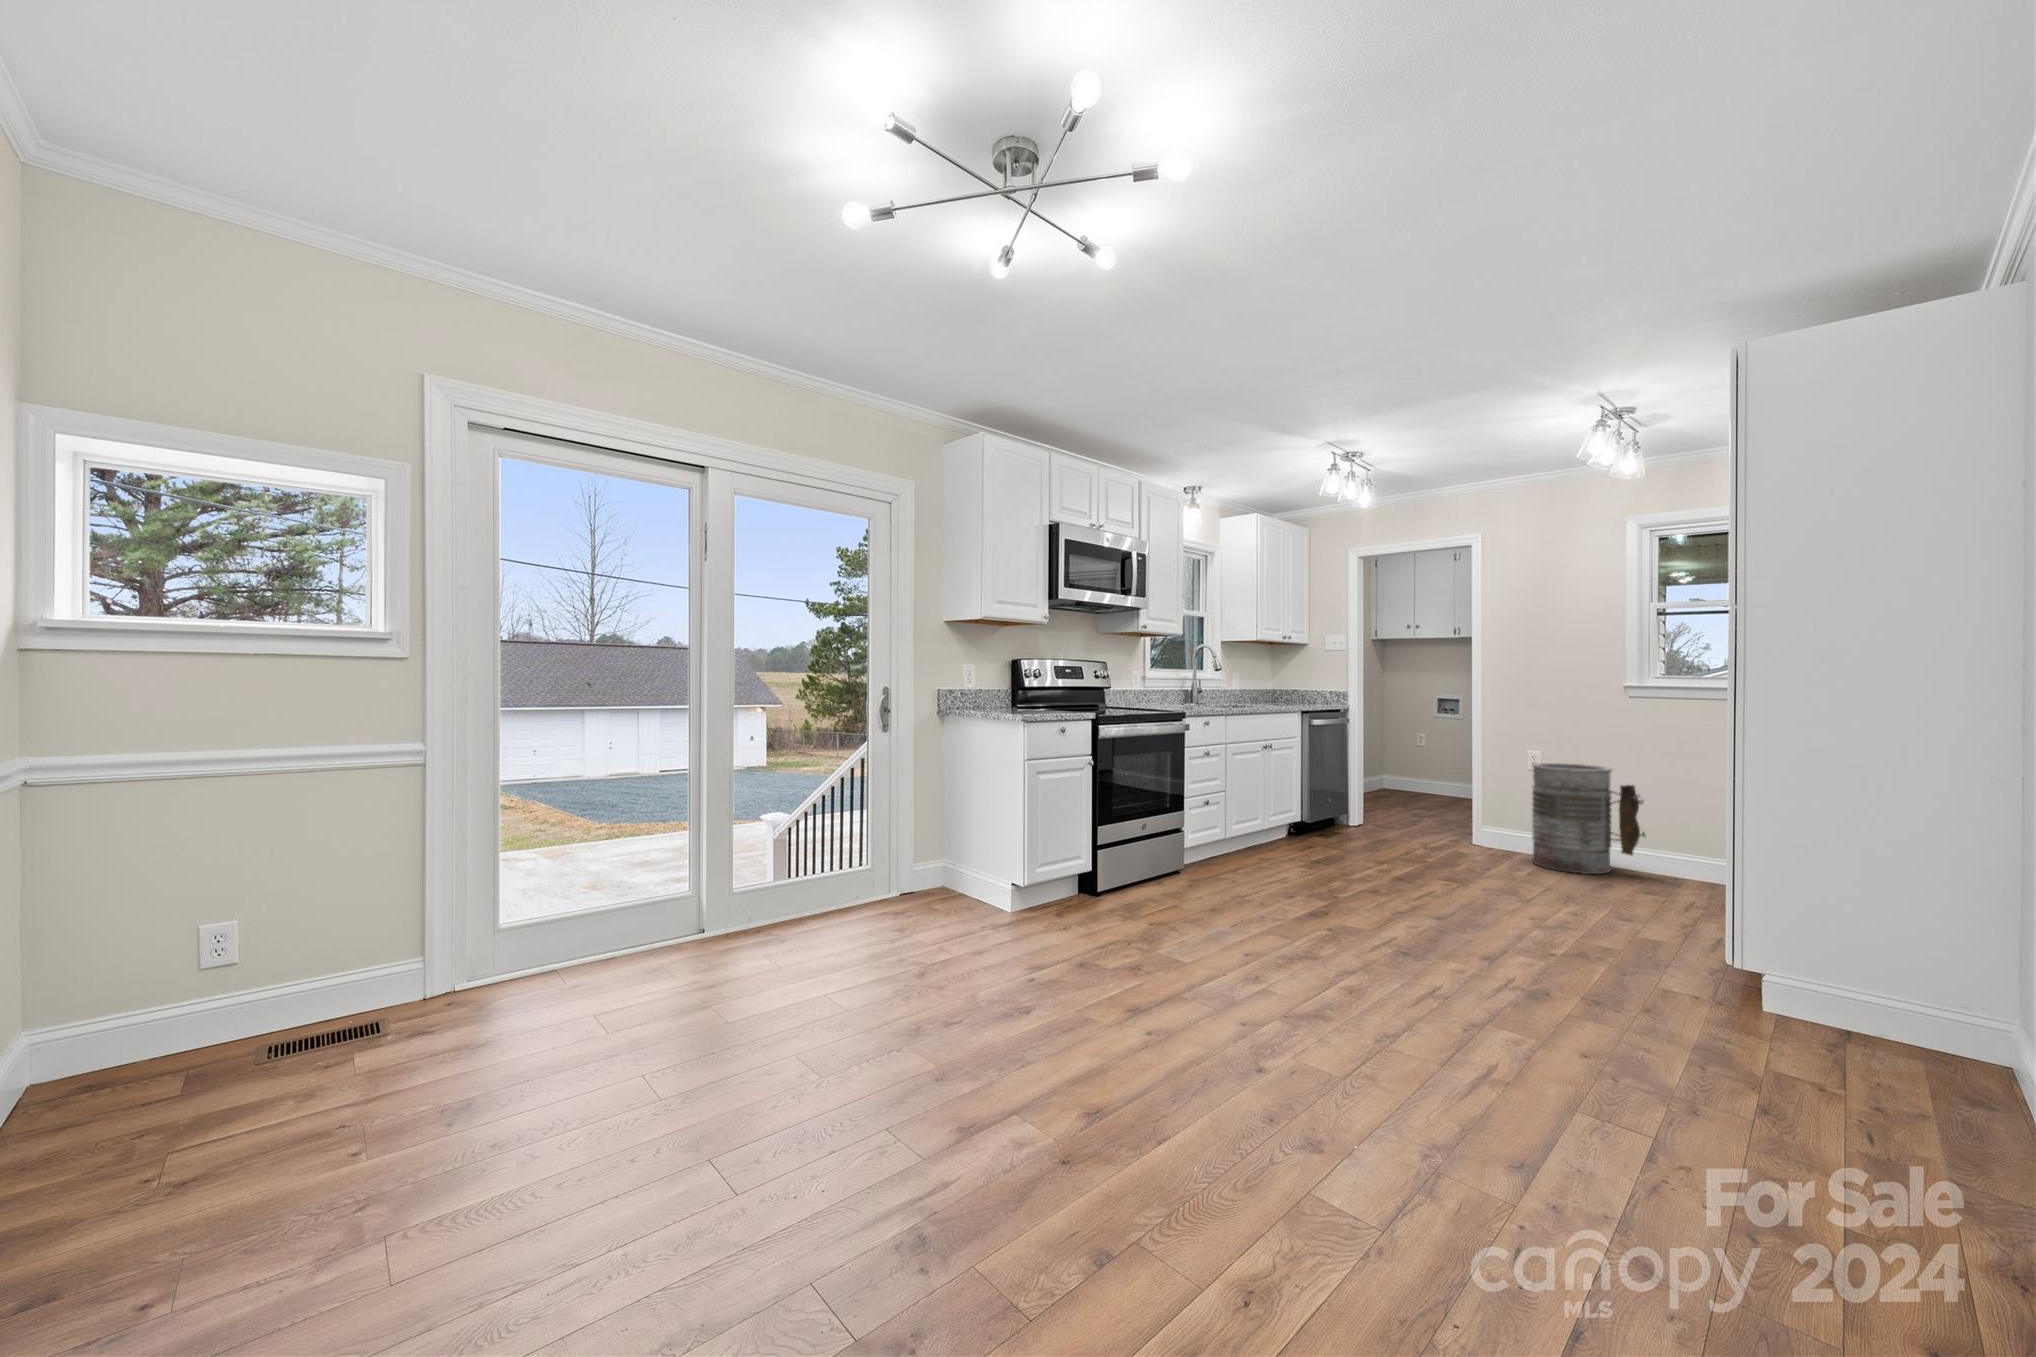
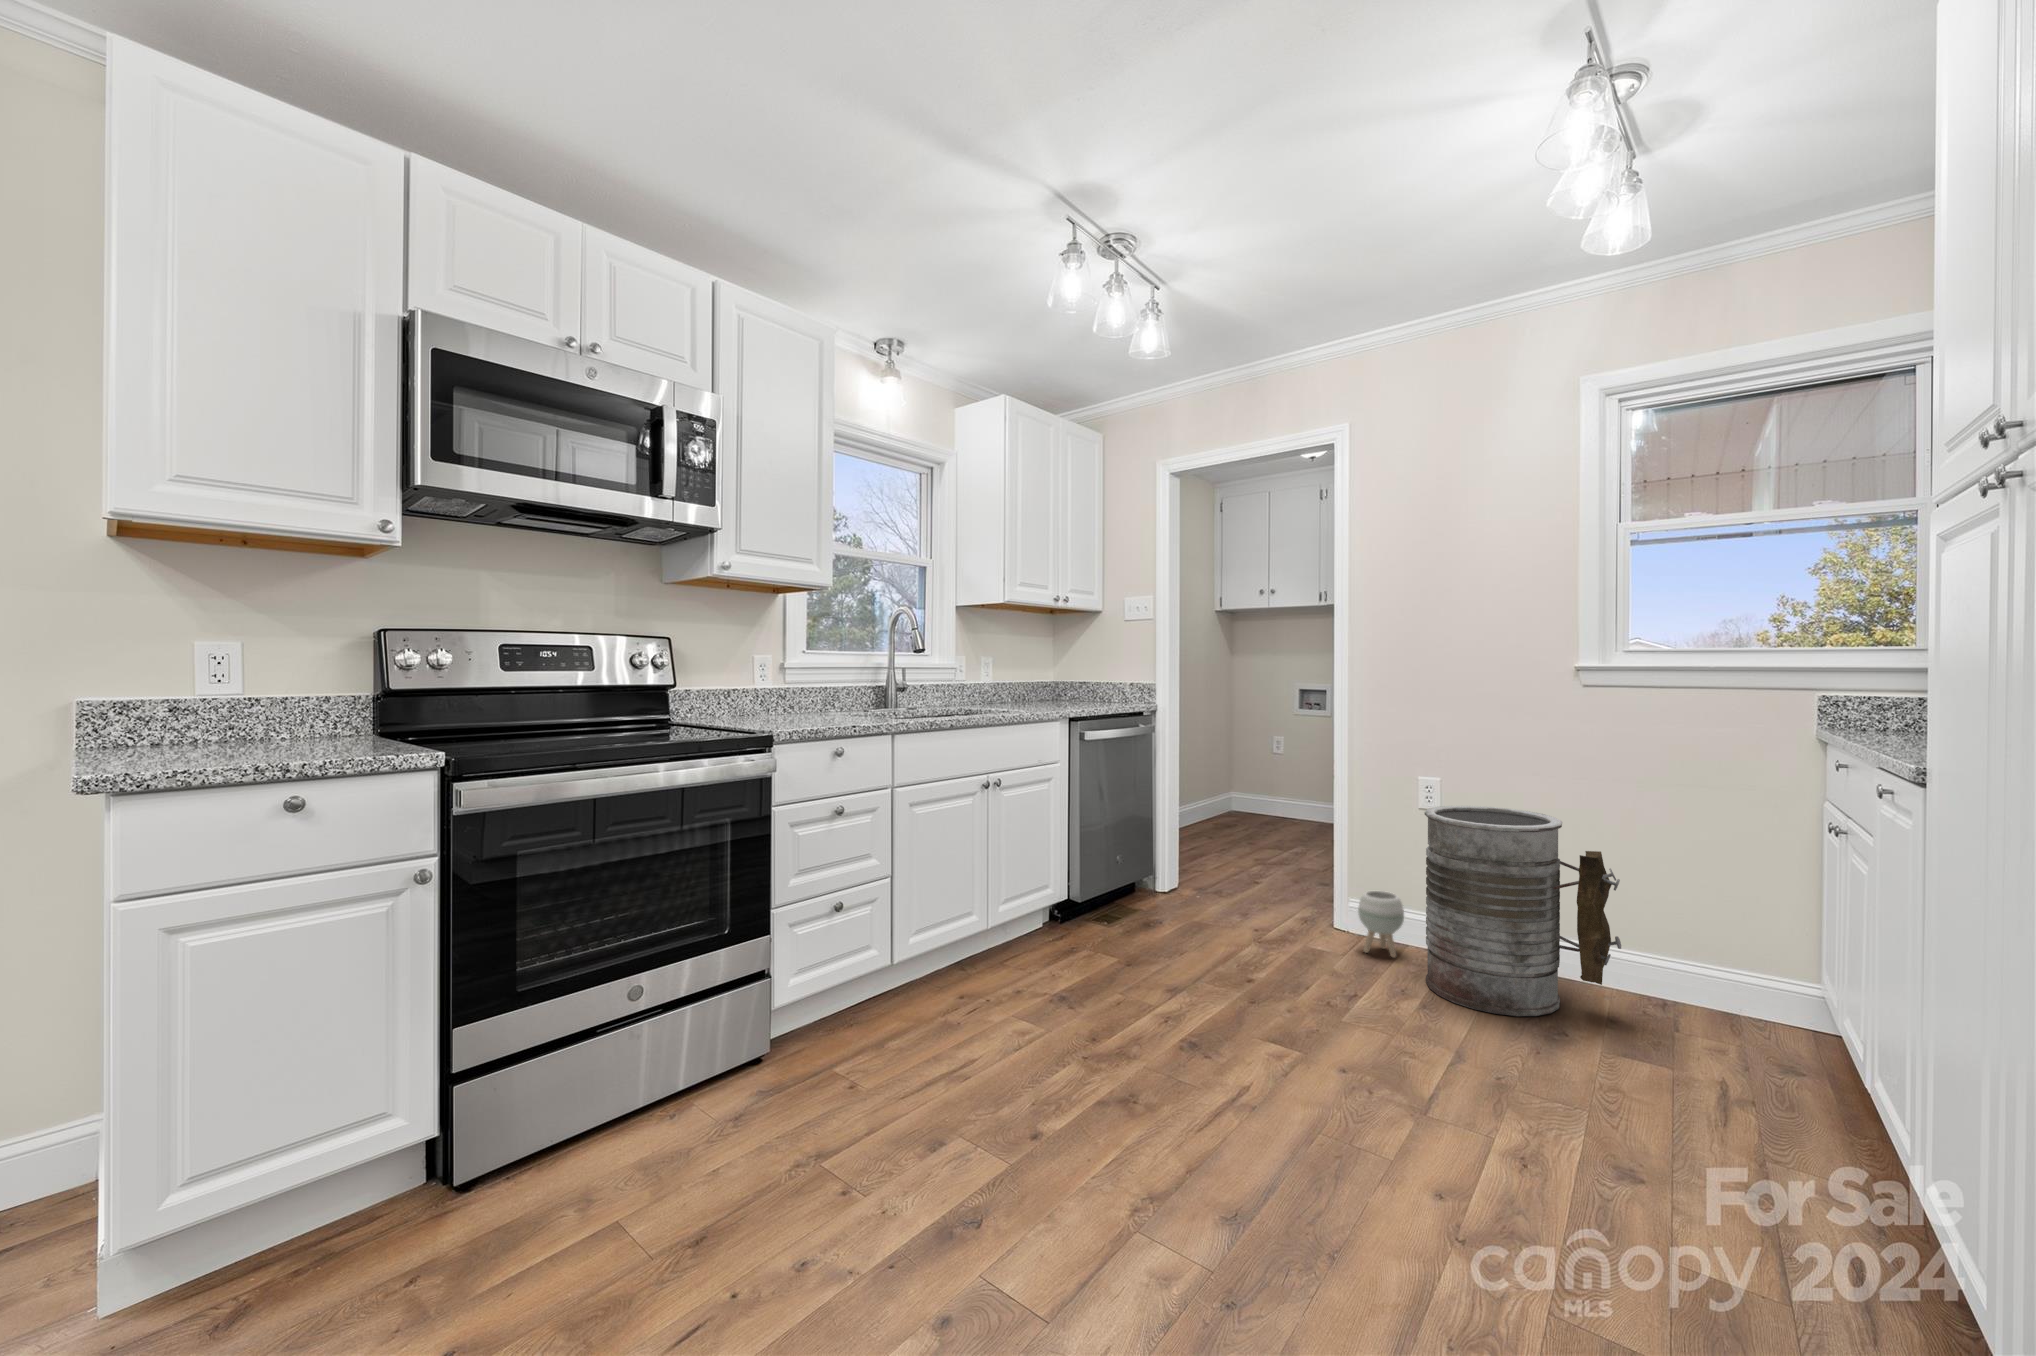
planter: none [1490,816,1519,854] -> present [1358,891,1404,957]

